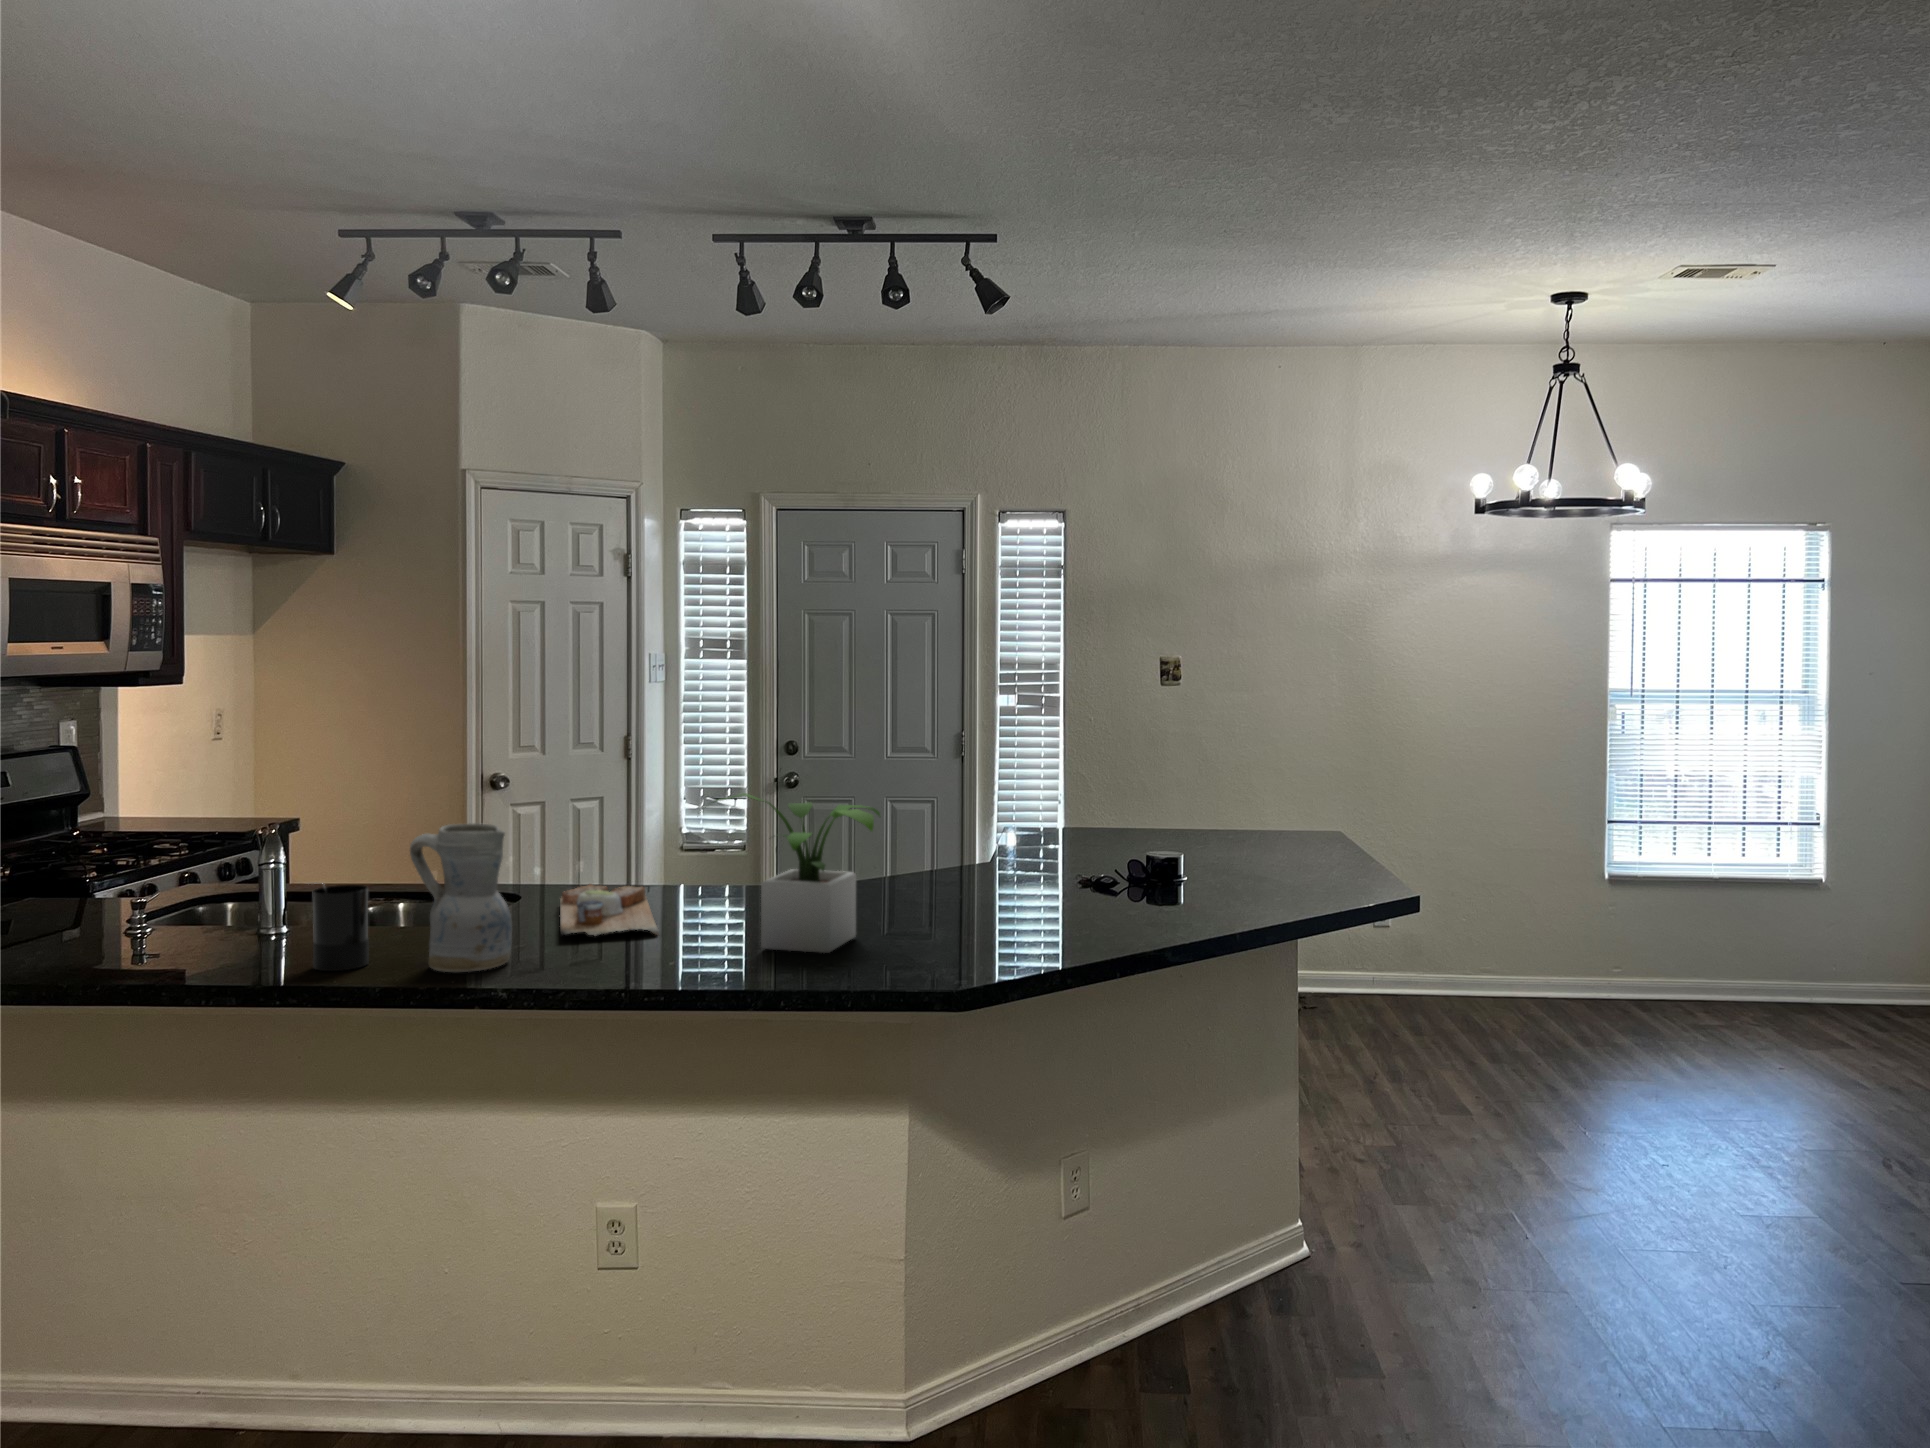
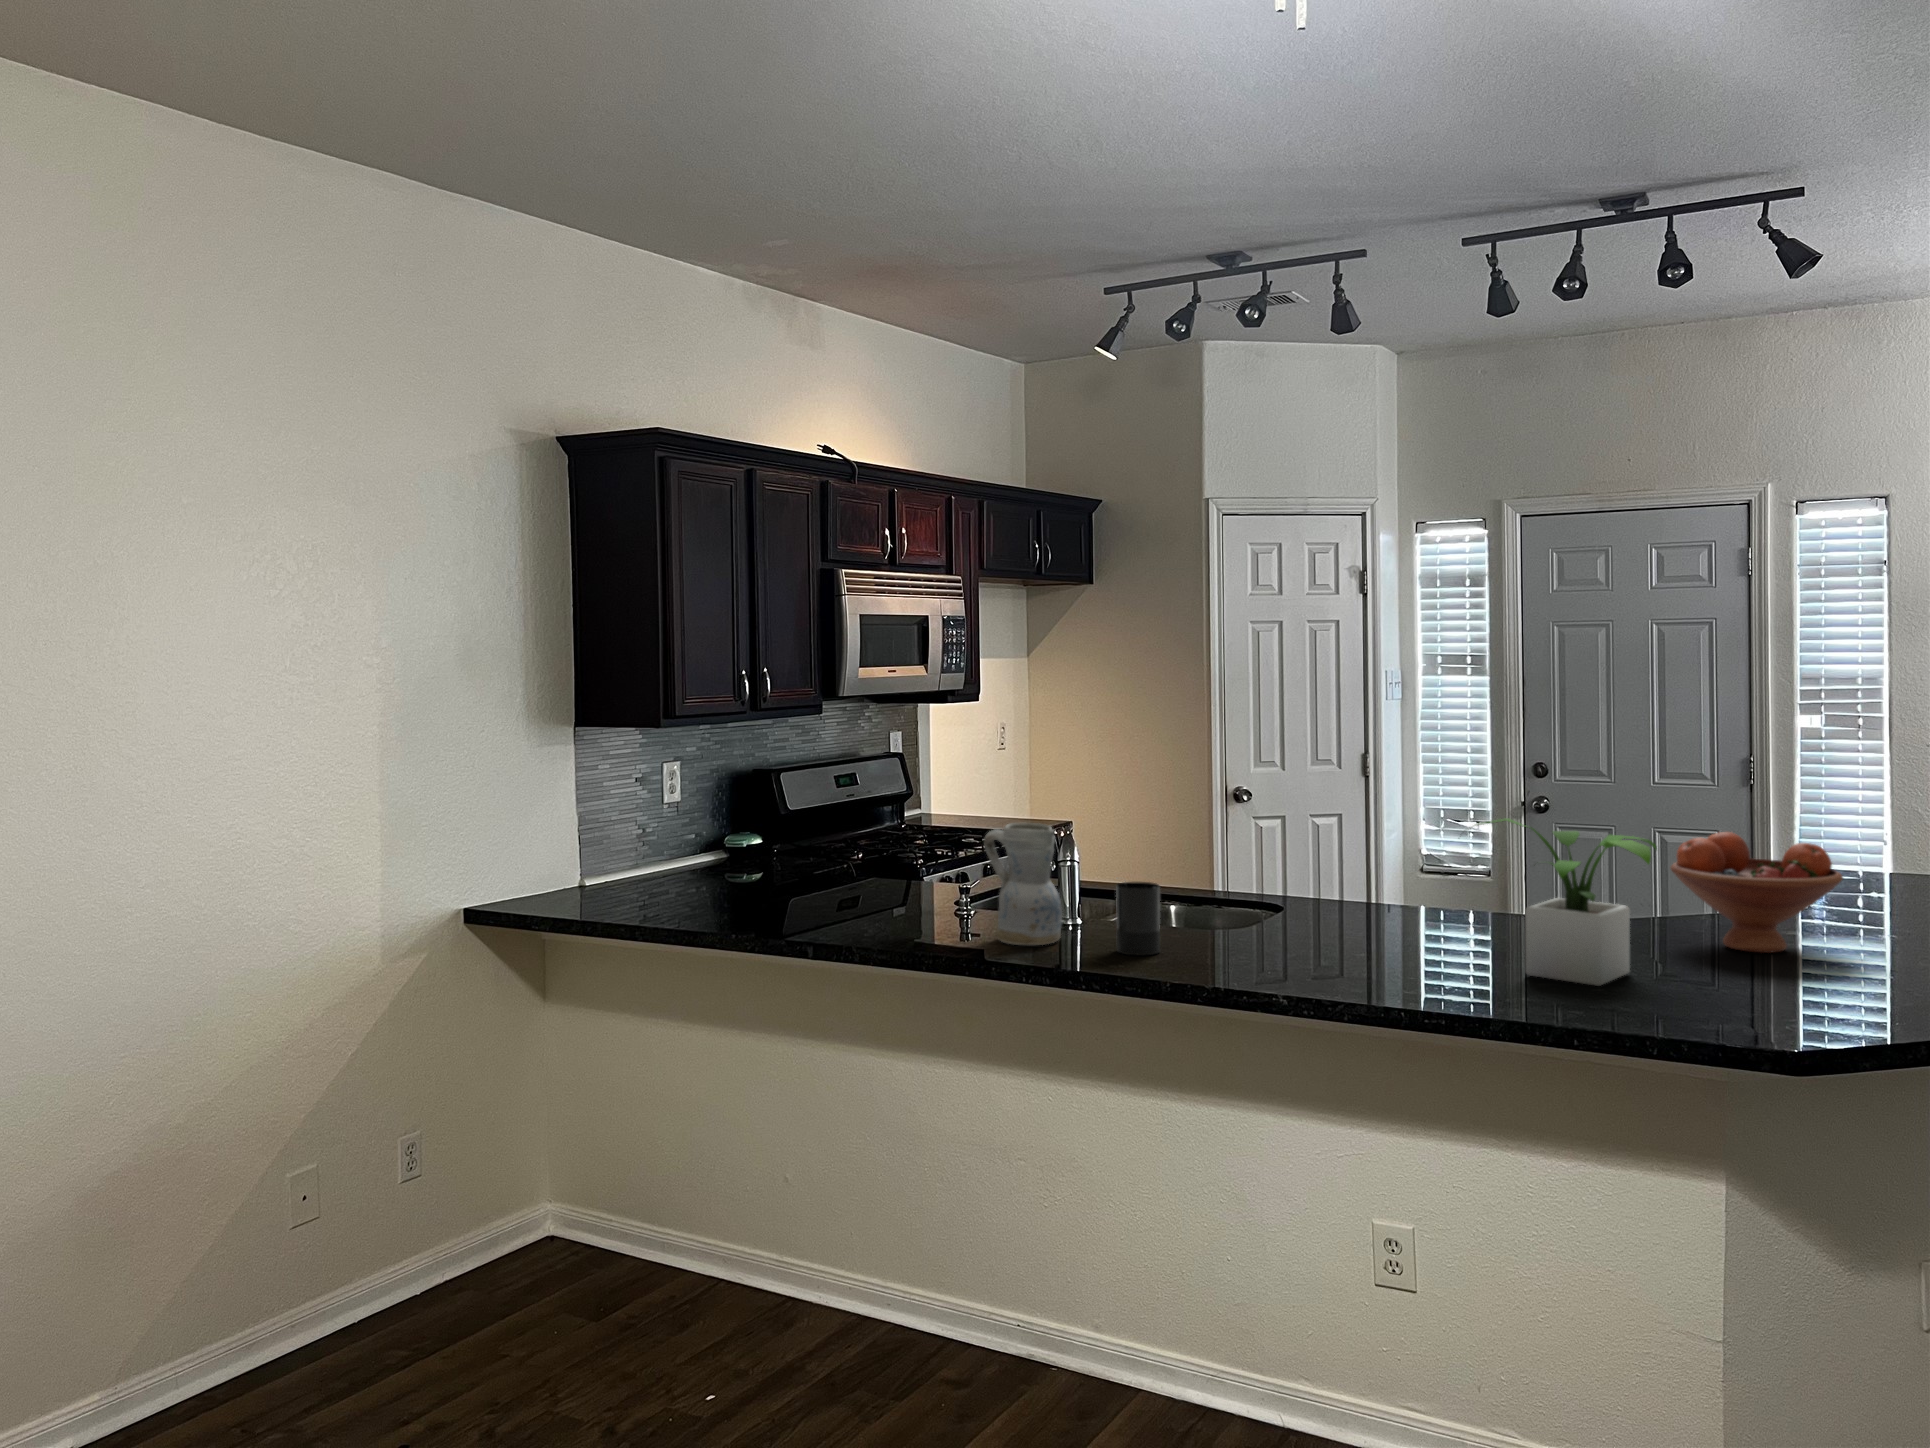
fruit bowl: none [893,796,1030,905] -> present [1671,832,1843,953]
ceramic pitcher: present [410,823,512,972] -> present [984,823,1062,945]
cutting board: present [560,884,659,935] -> none [1317,898,1418,953]

